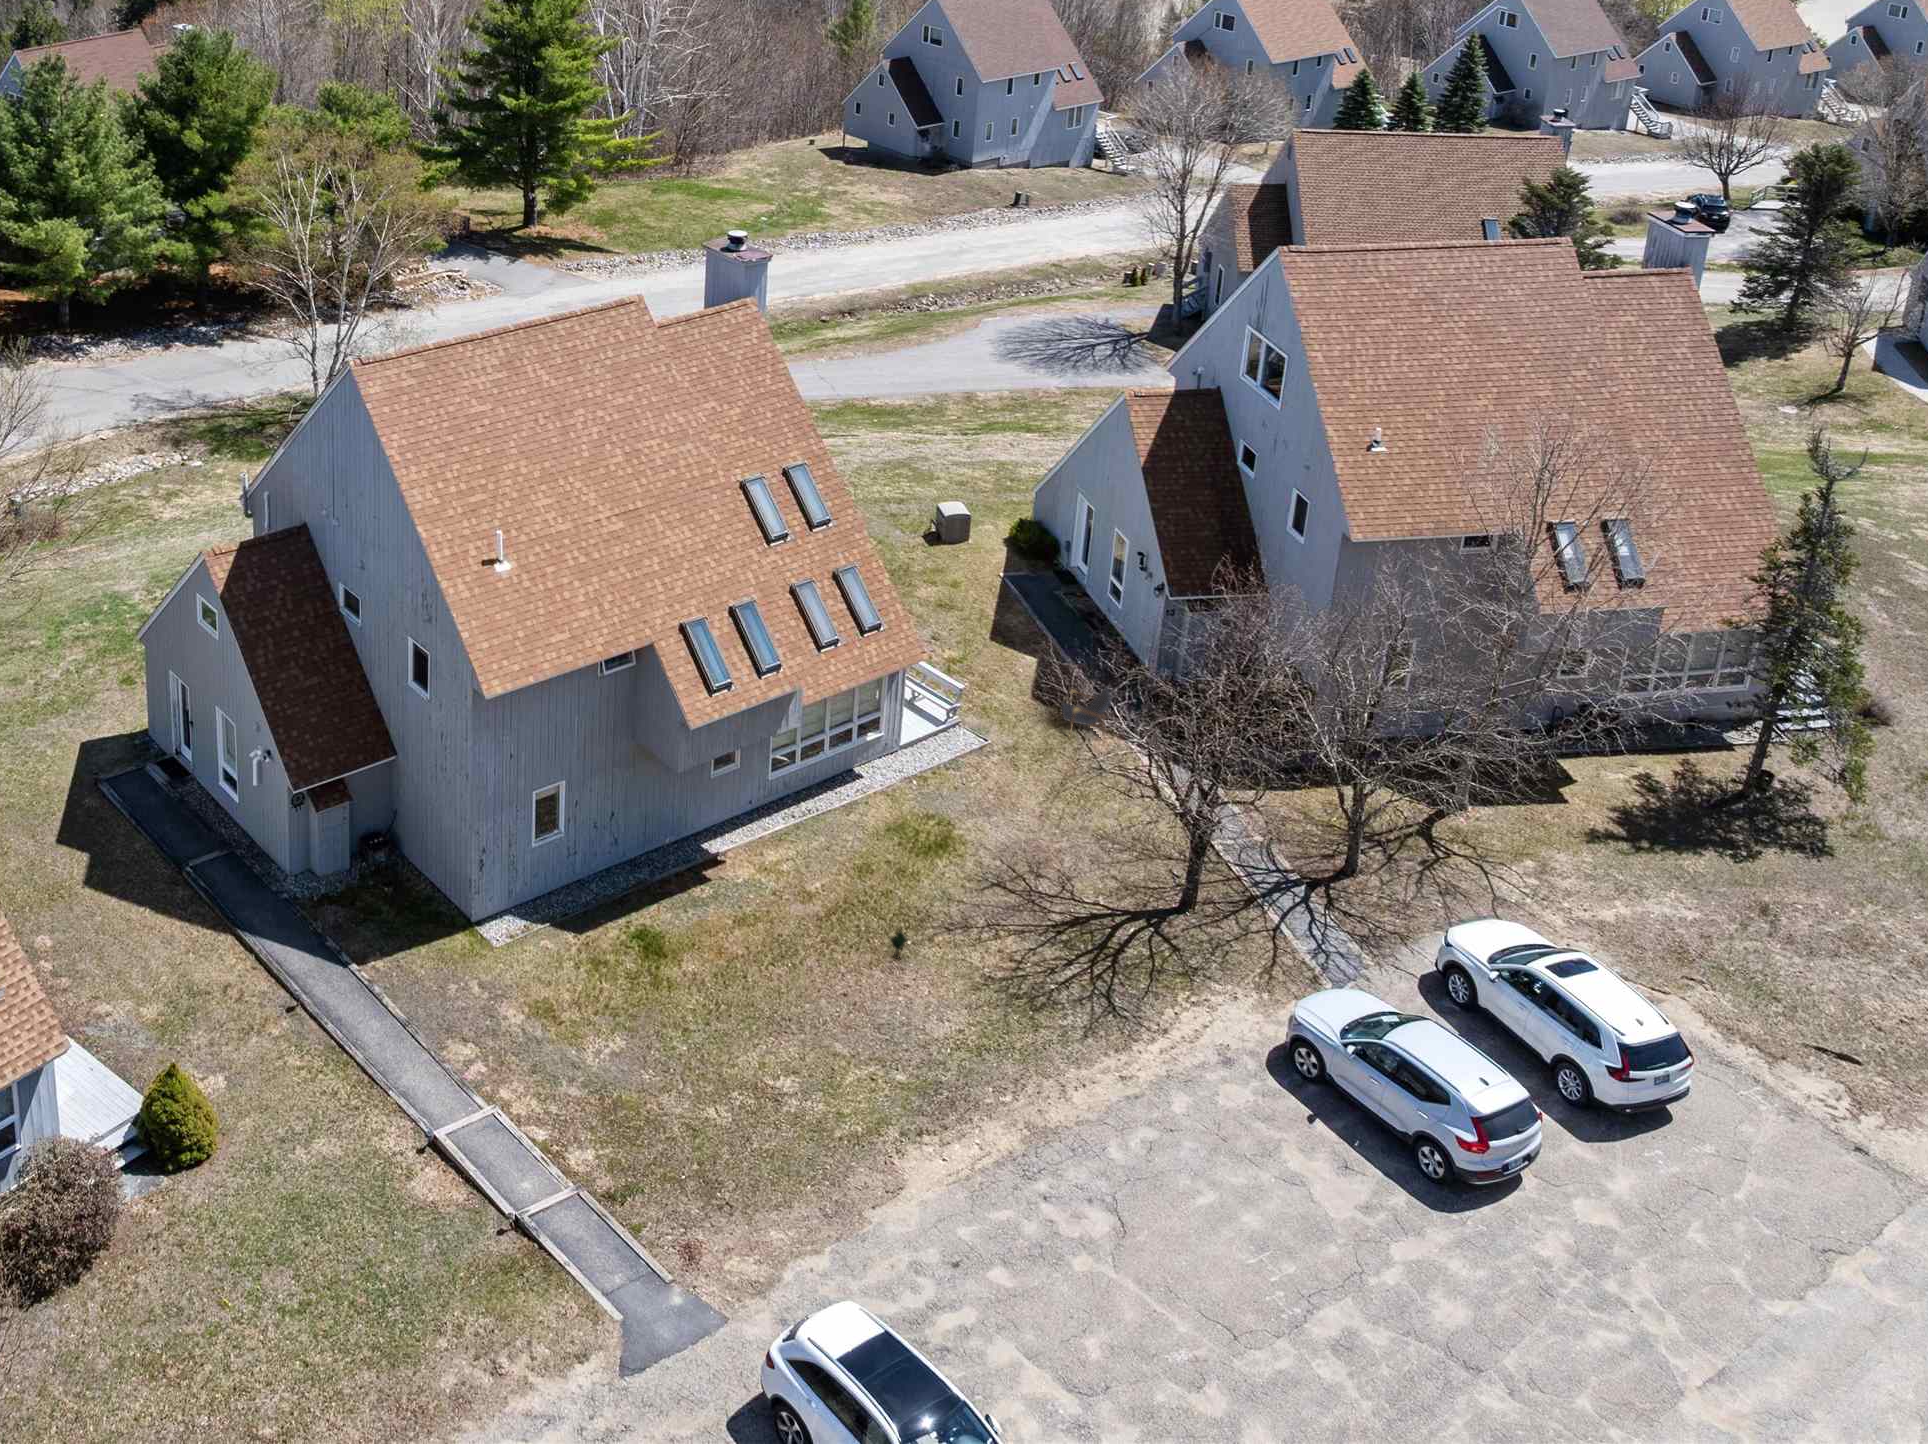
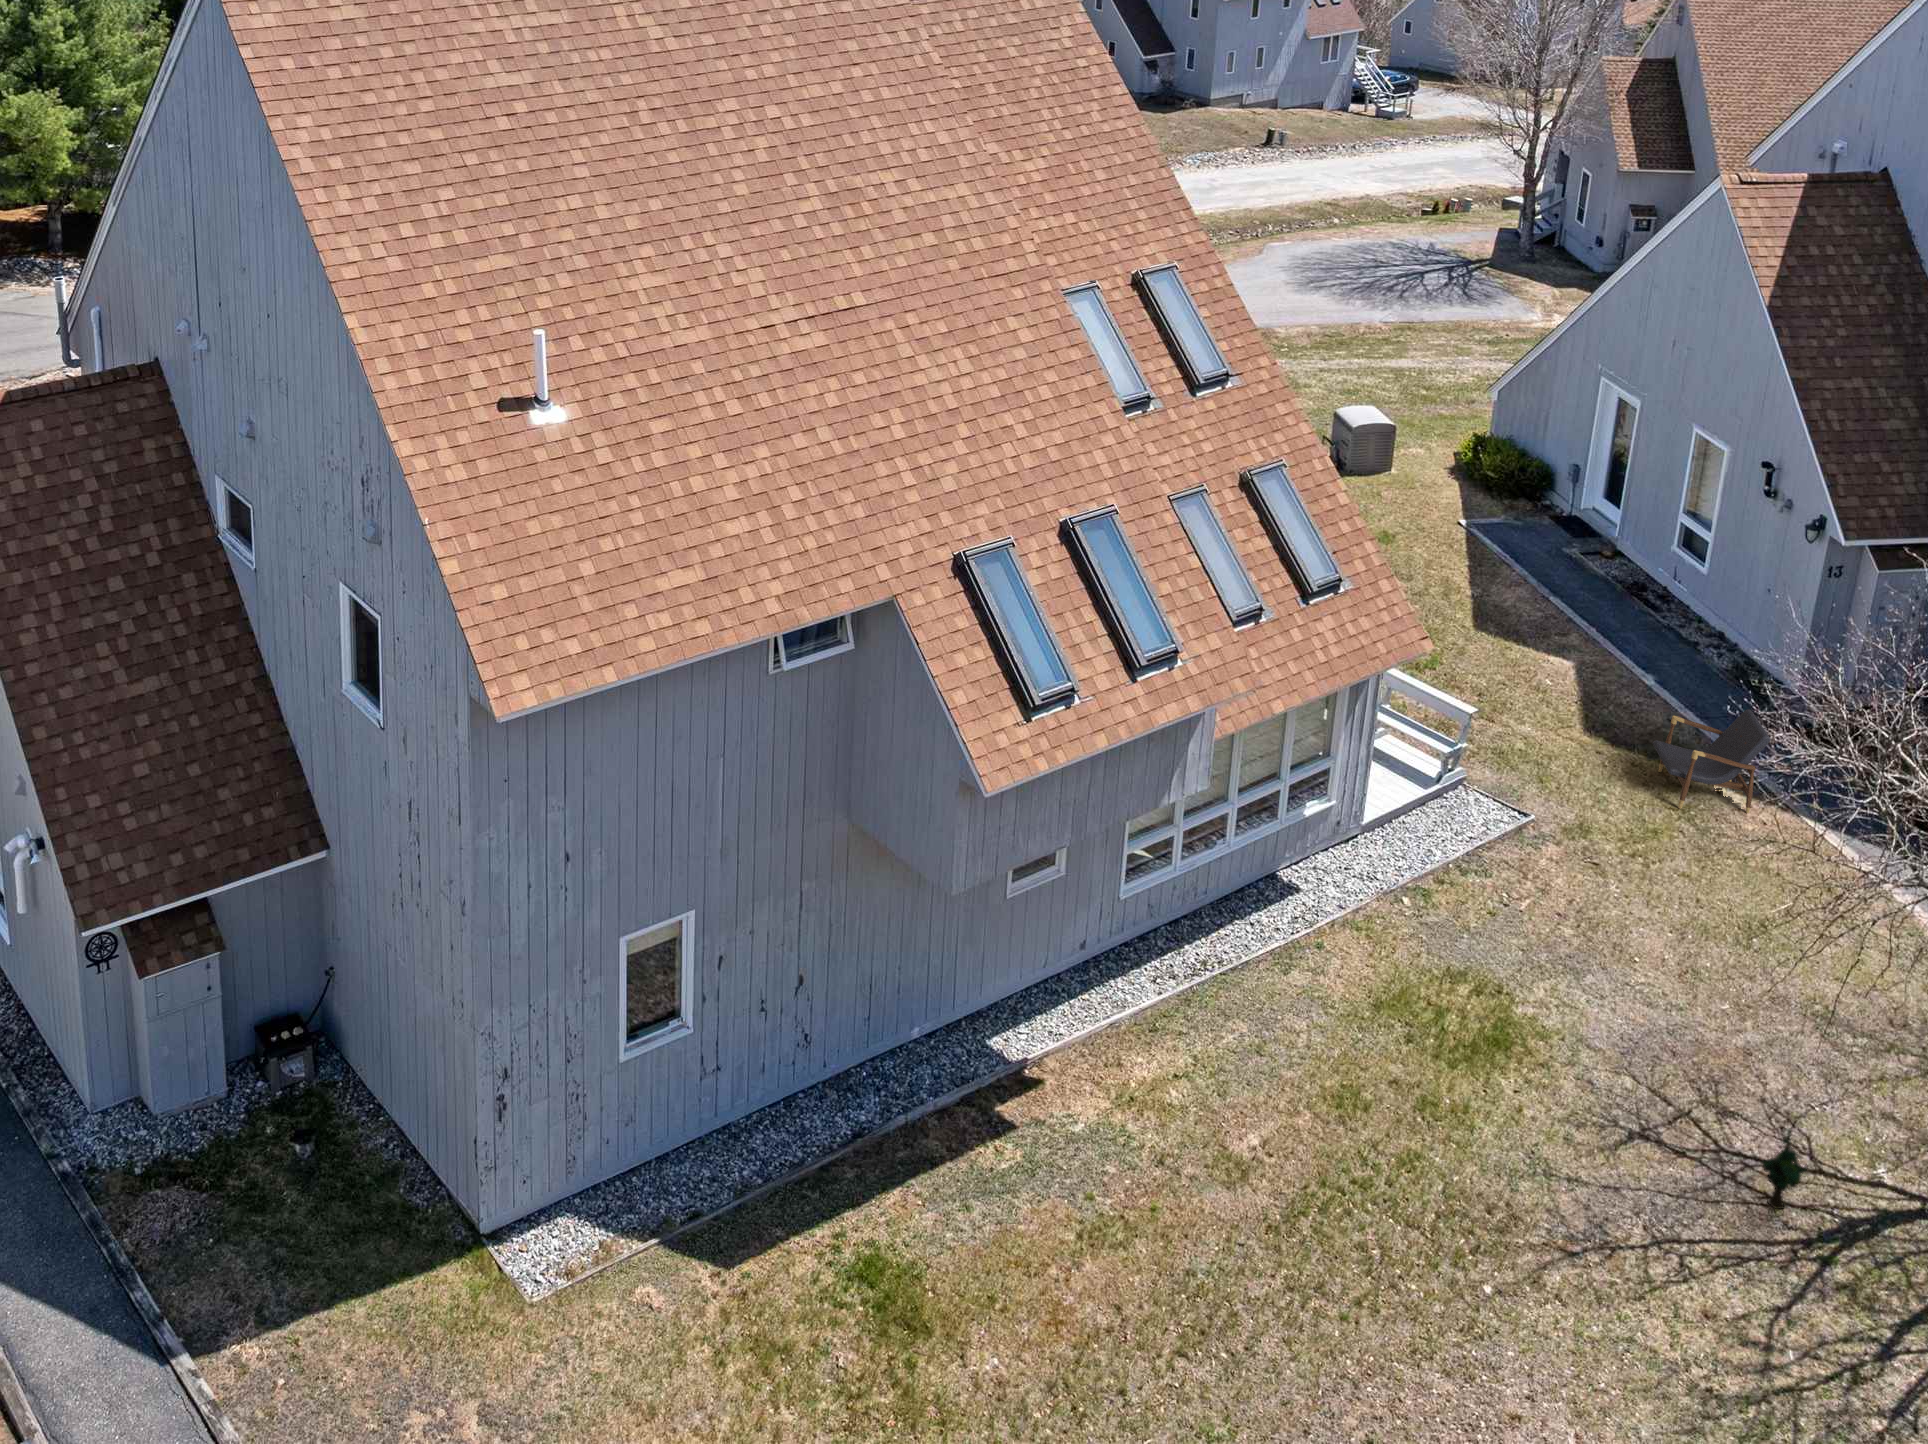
decorative plant: present [890,931,907,959] -> present [1762,1139,1807,1209]

